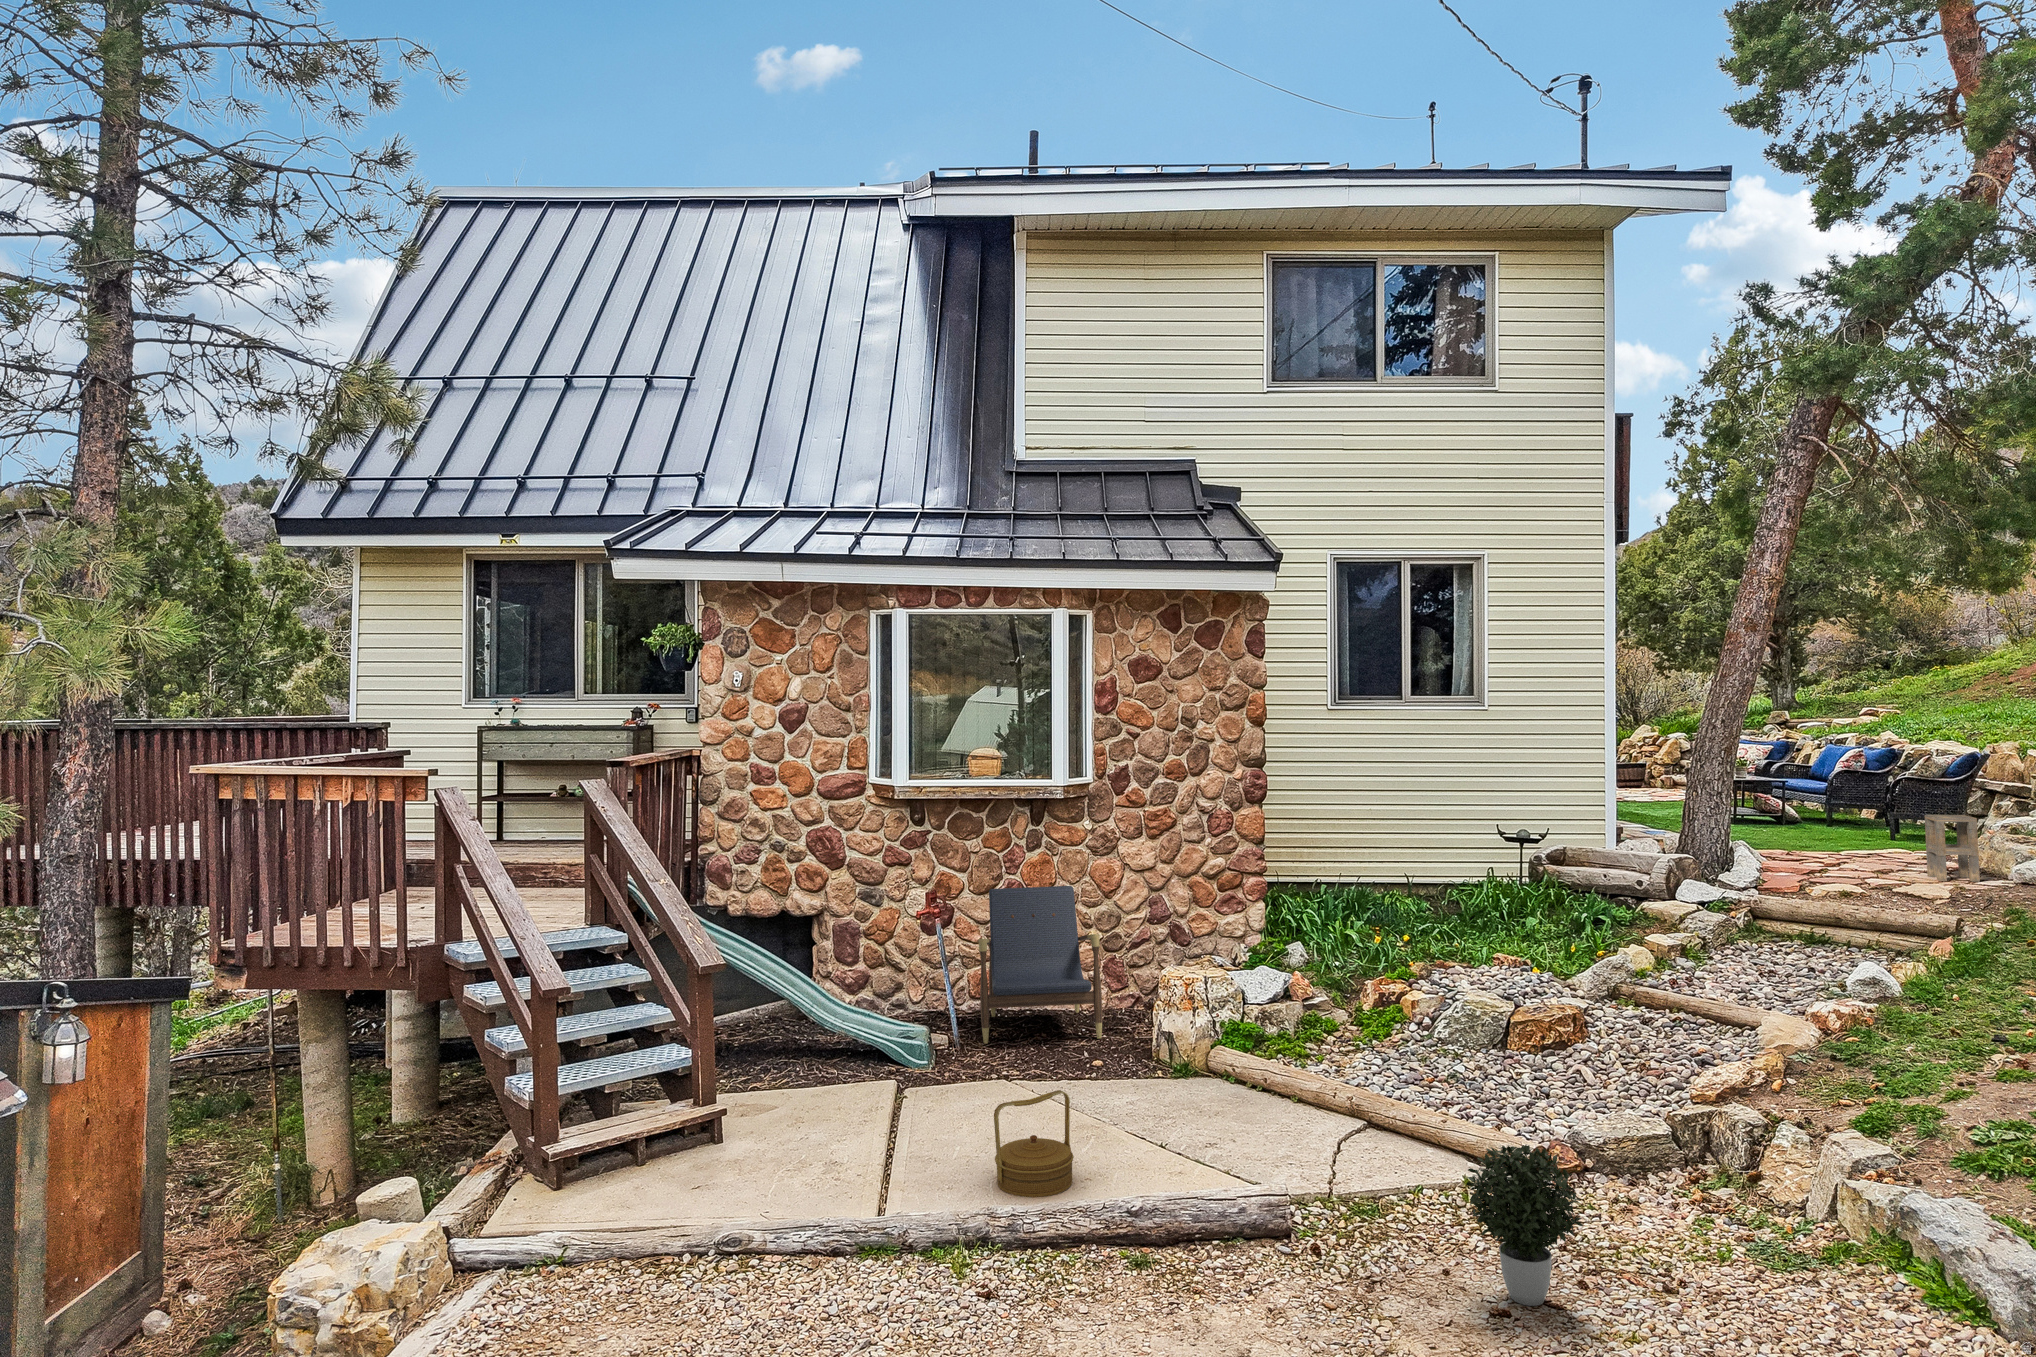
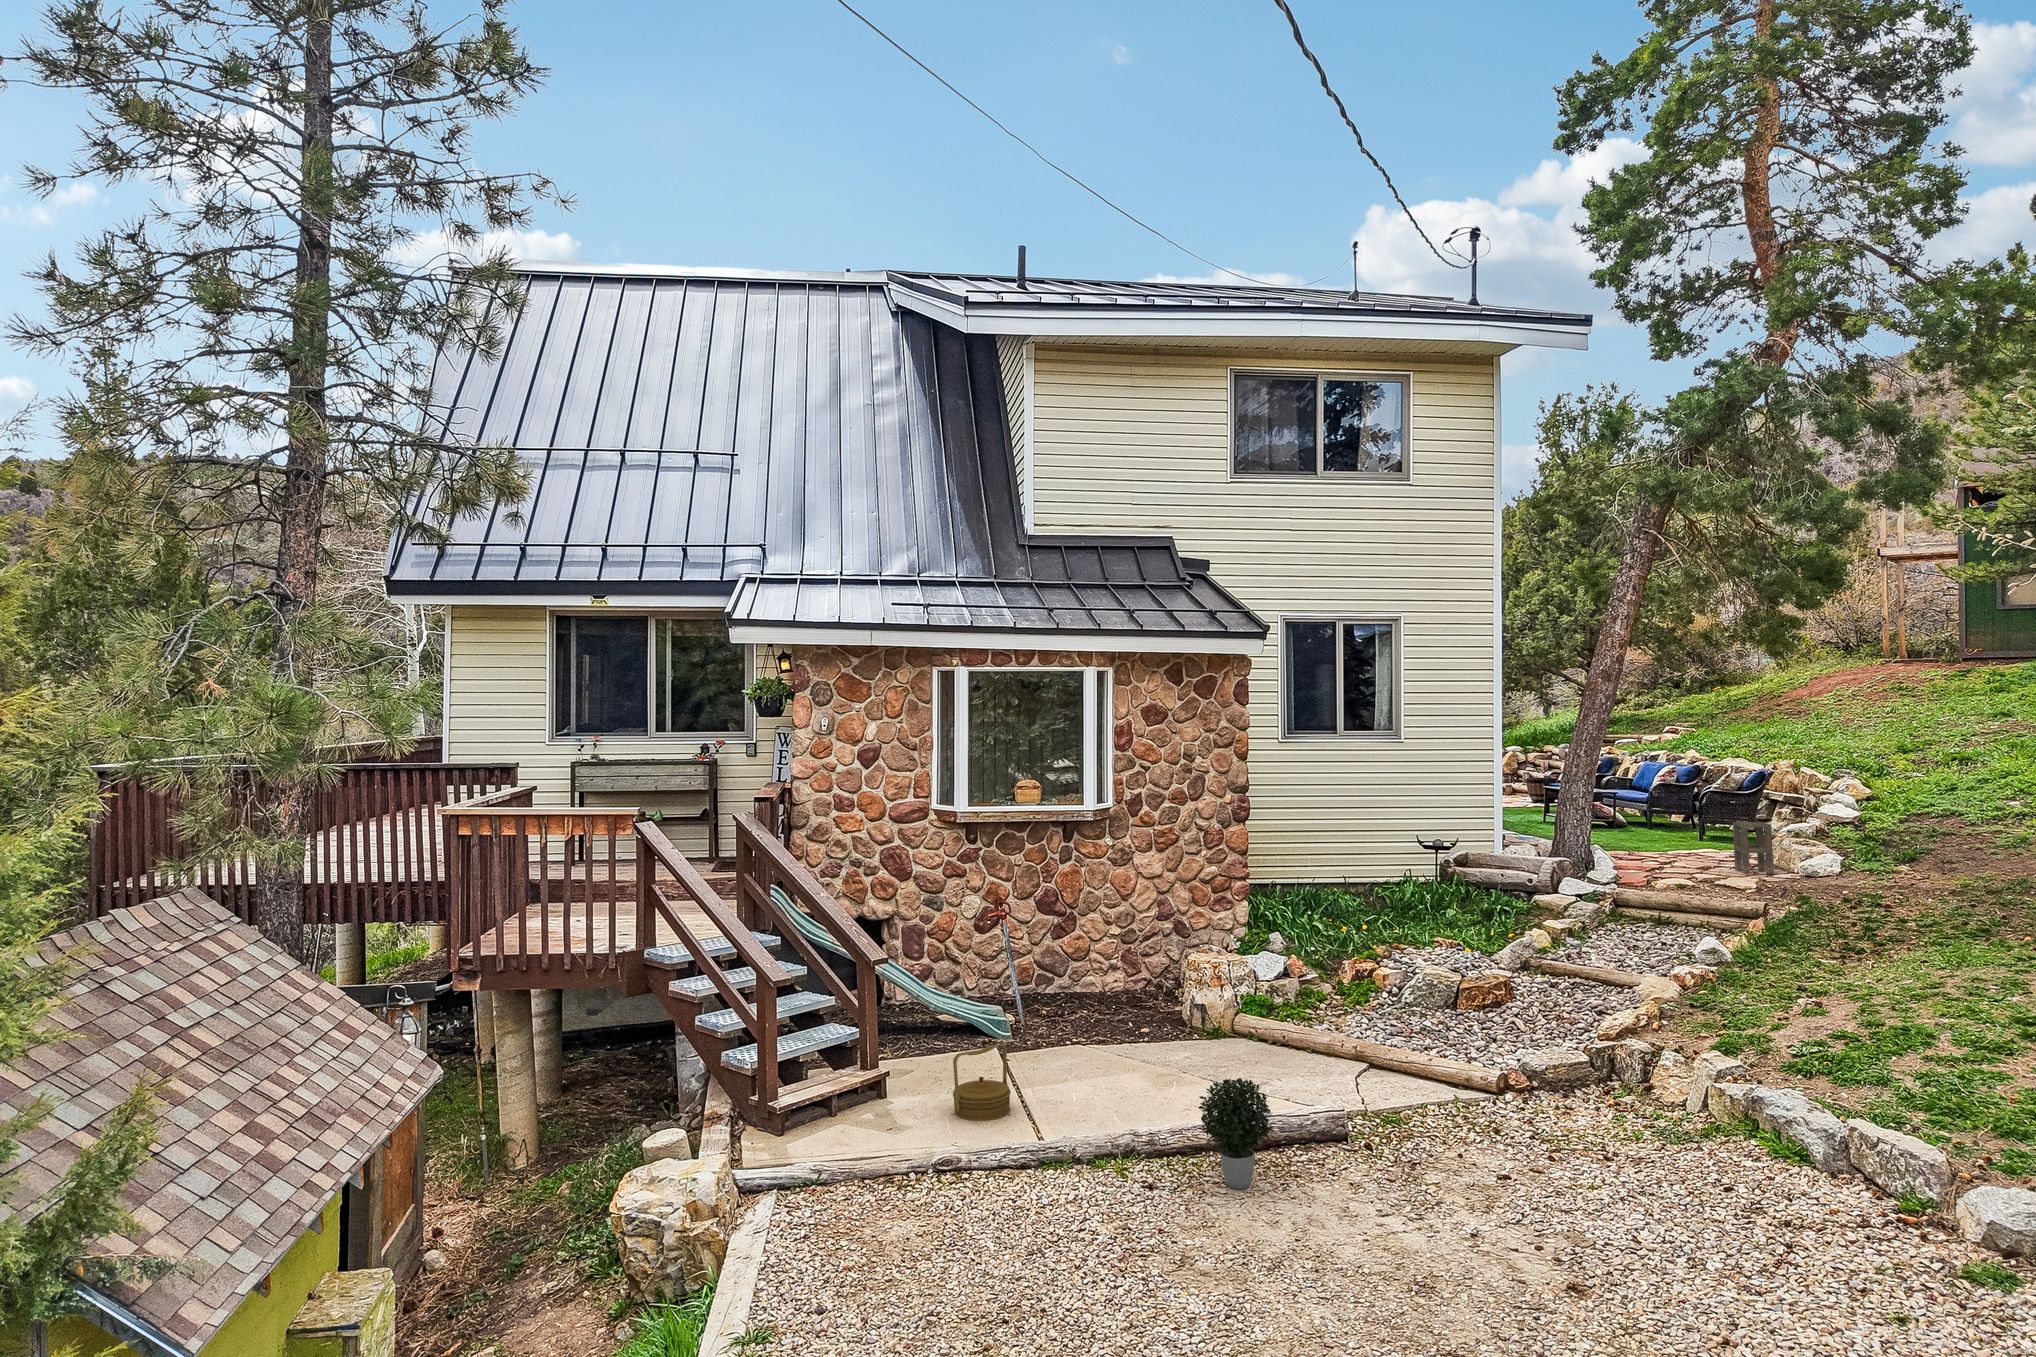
lounge chair: present [978,886,1102,1044] -> none [1032,892,1136,1021]
basket: present [994,1090,1074,1197] -> present [953,1043,1011,1121]
potted plant: present [1466,1145,1583,1306] -> present [1198,1078,1274,1189]

